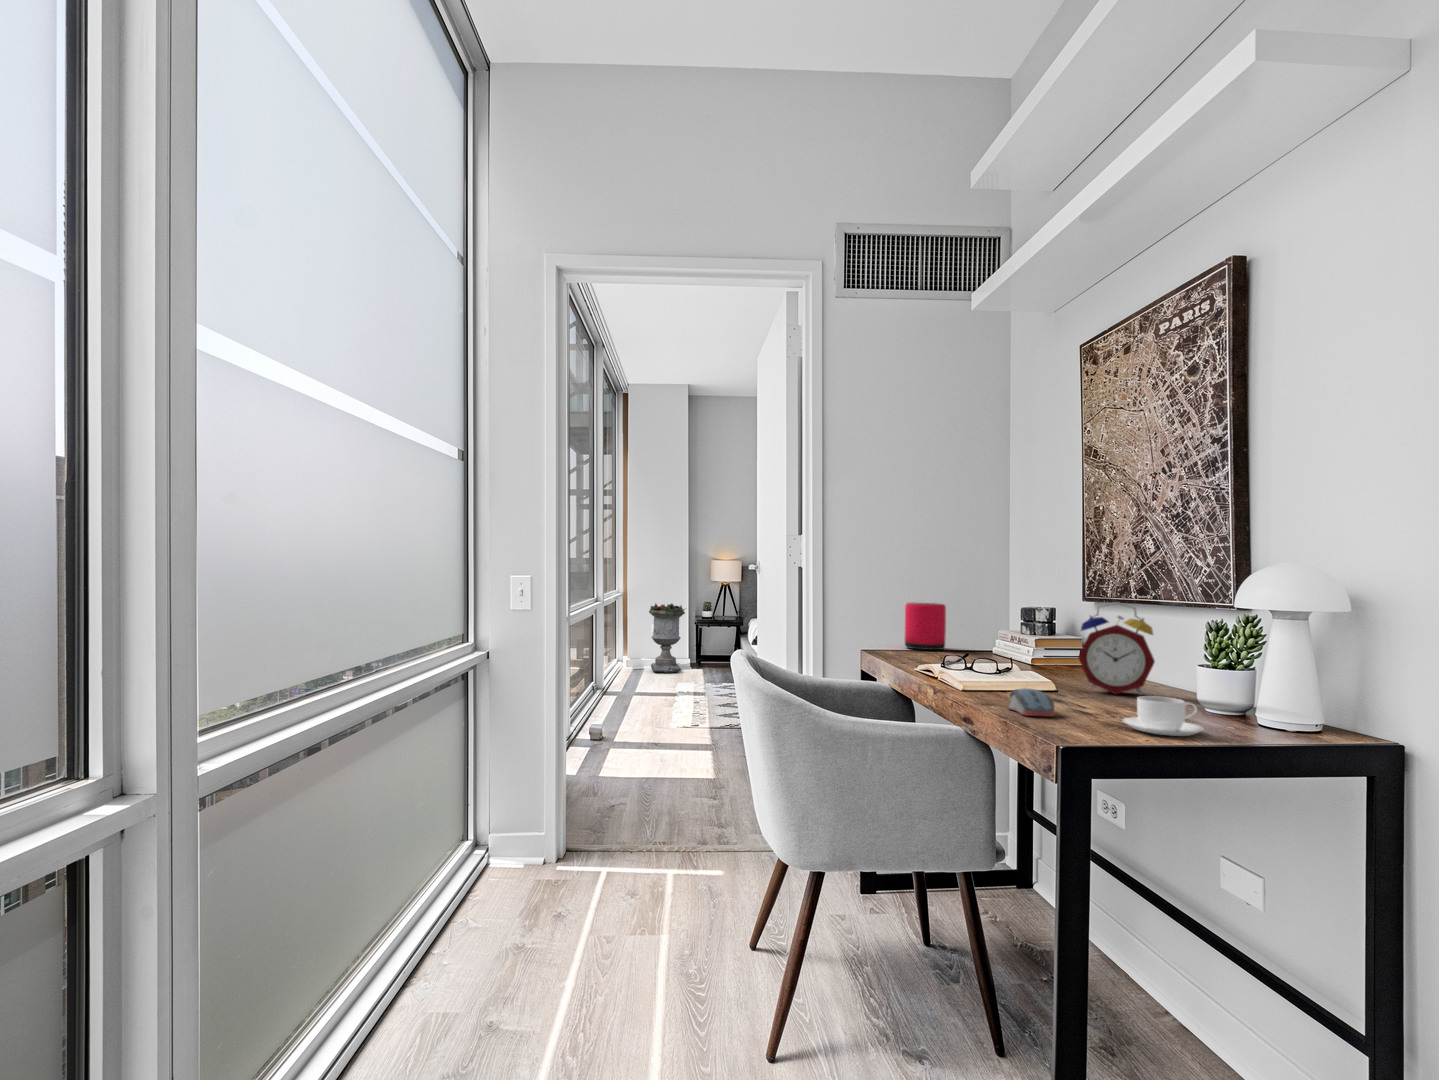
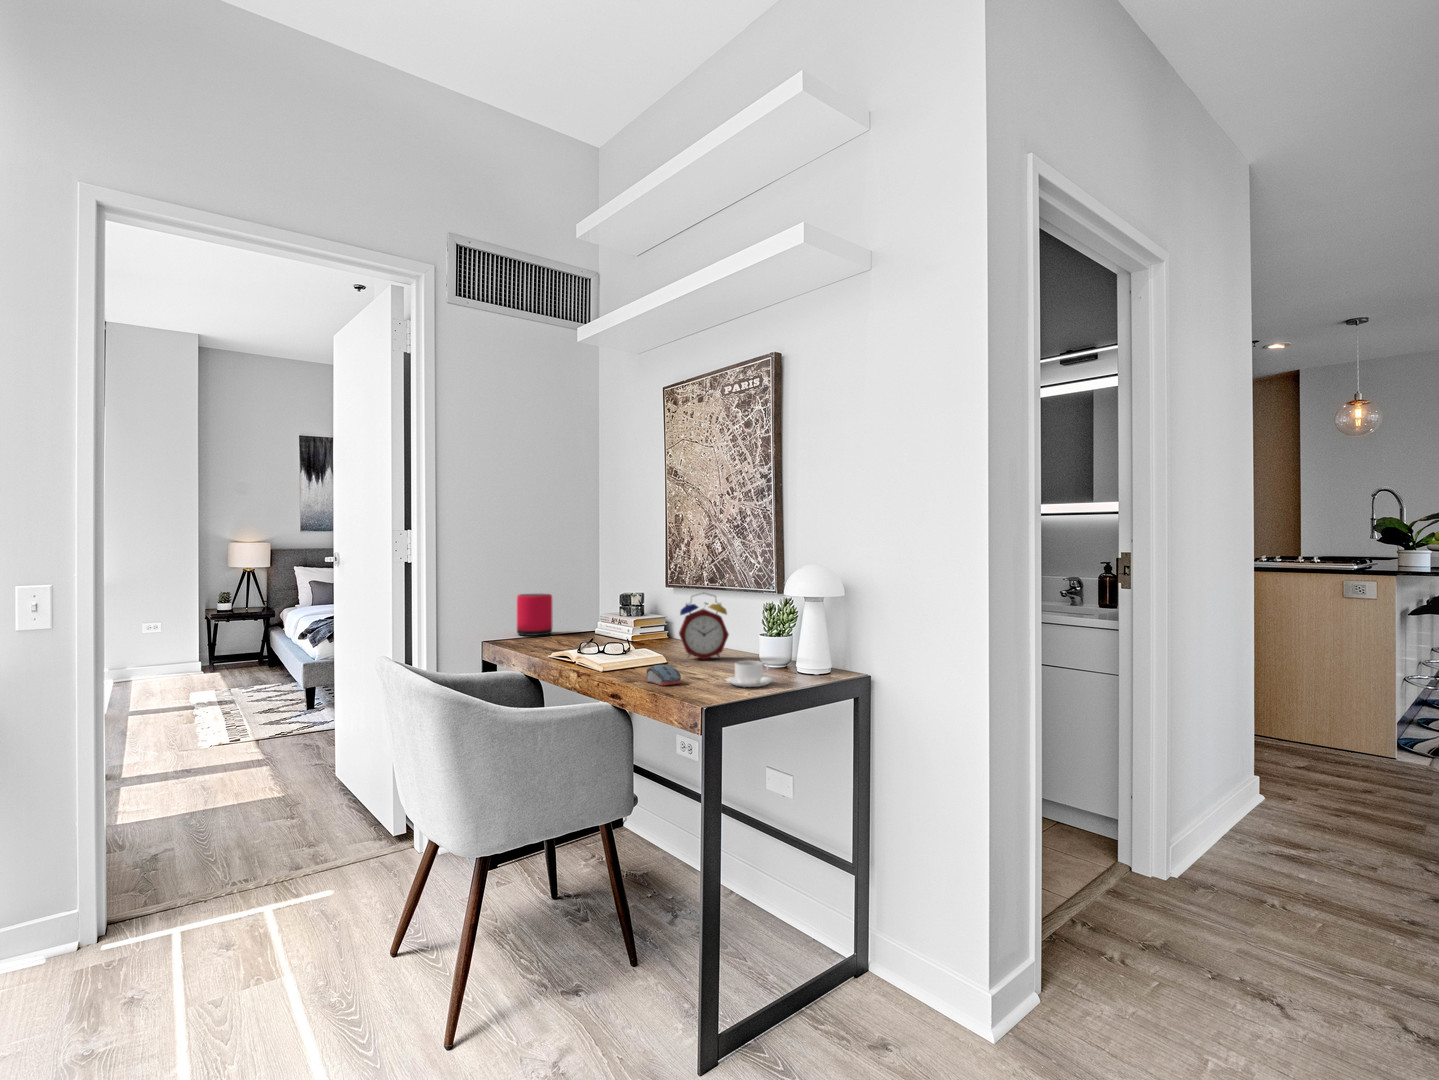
planter: present [649,603,685,673] -> none [144,599,200,682]

